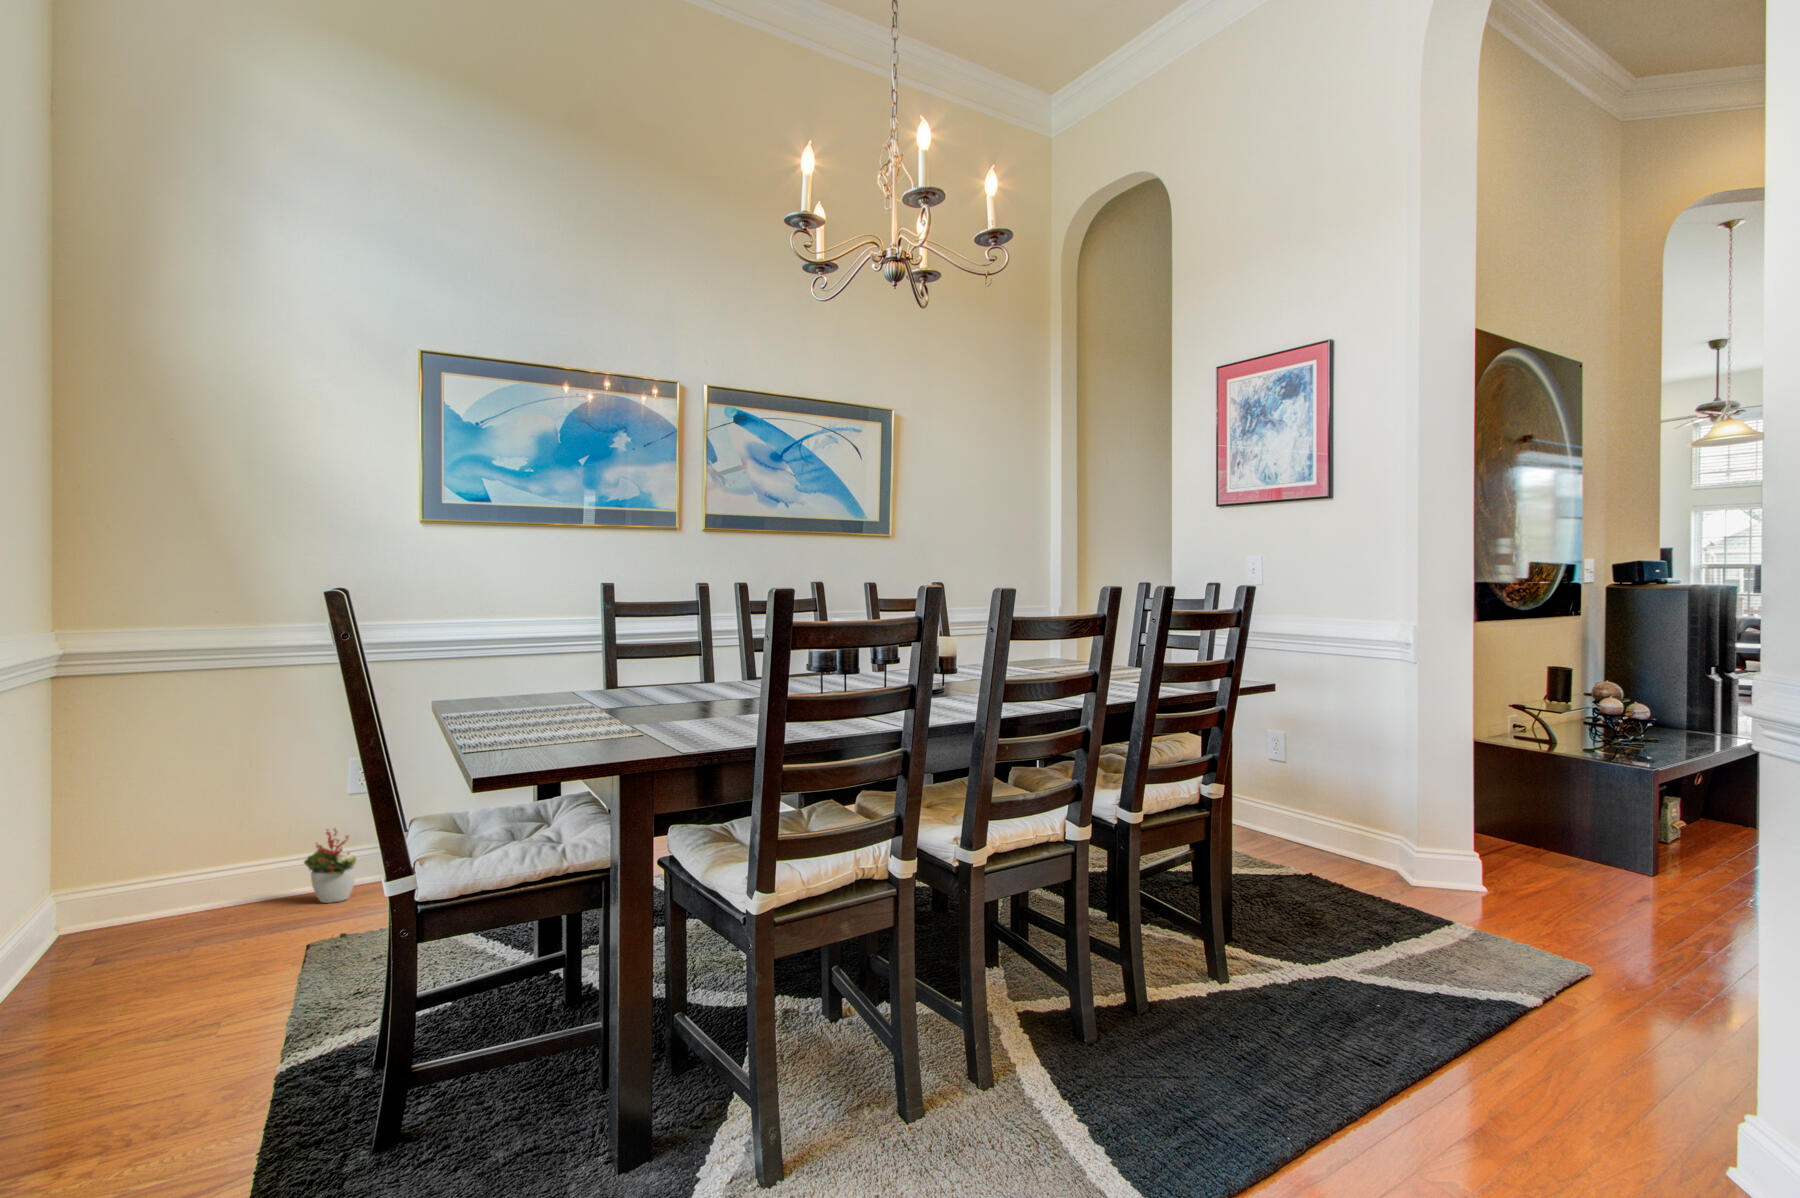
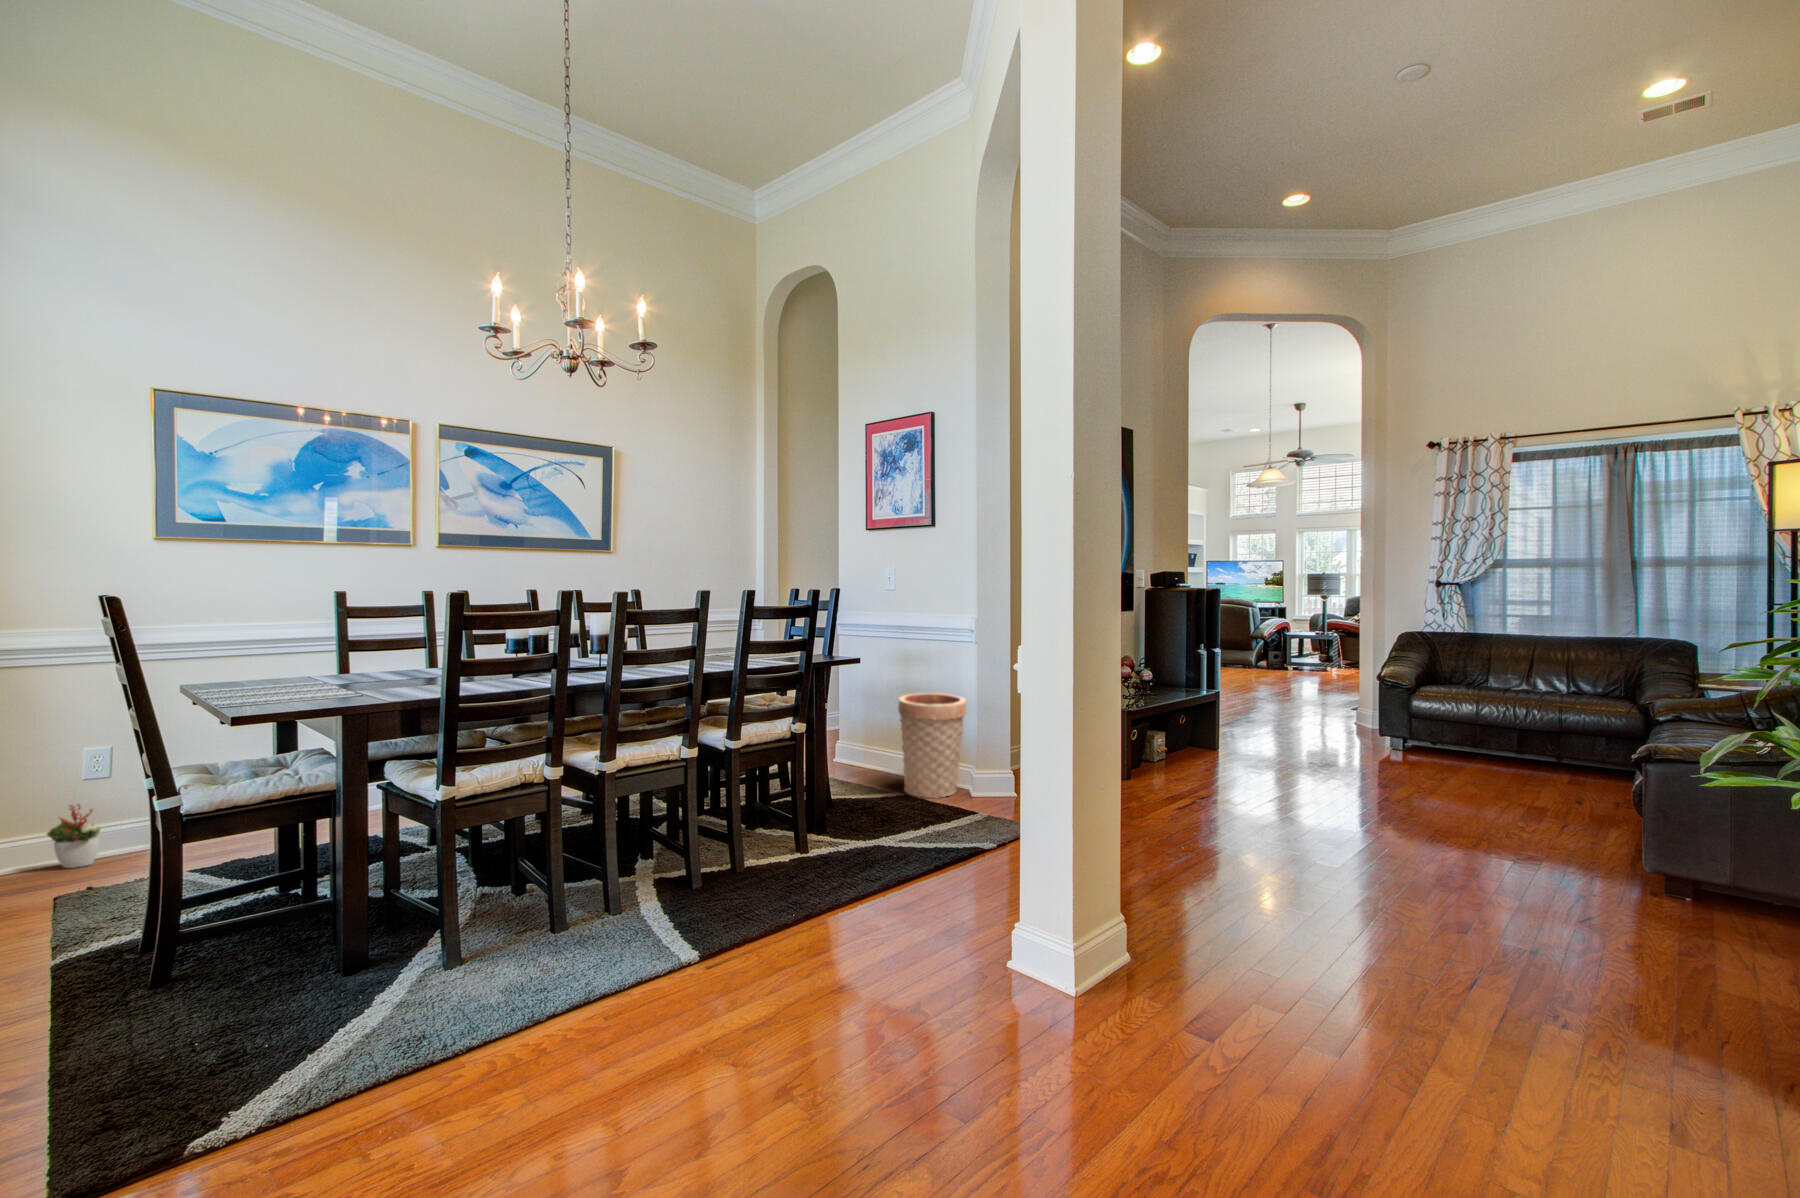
basket: none [1287,732,1397,886] -> present [898,693,966,798]

